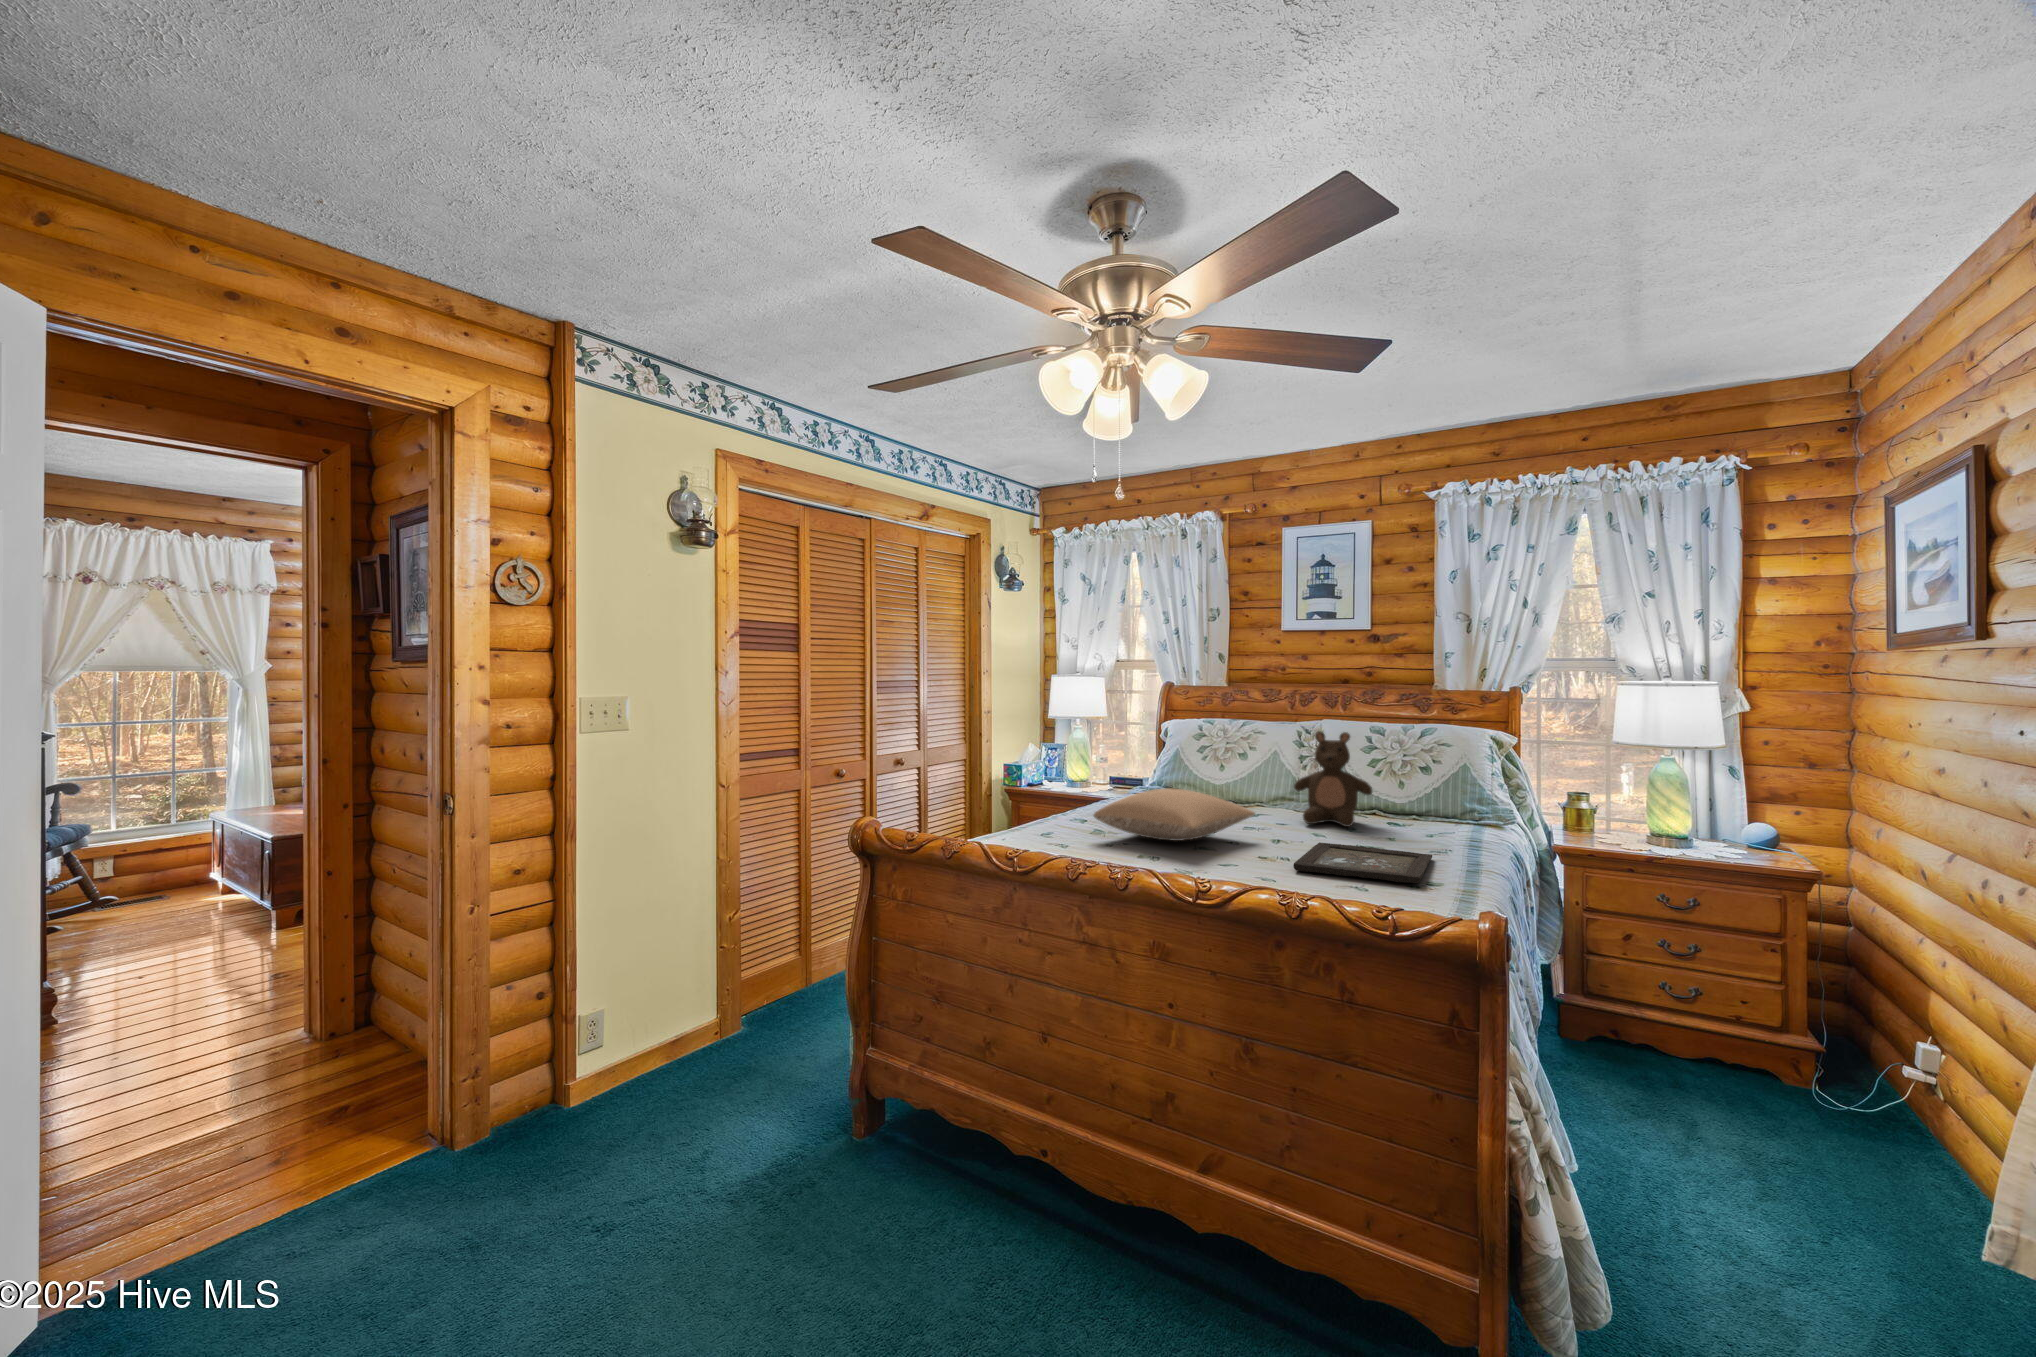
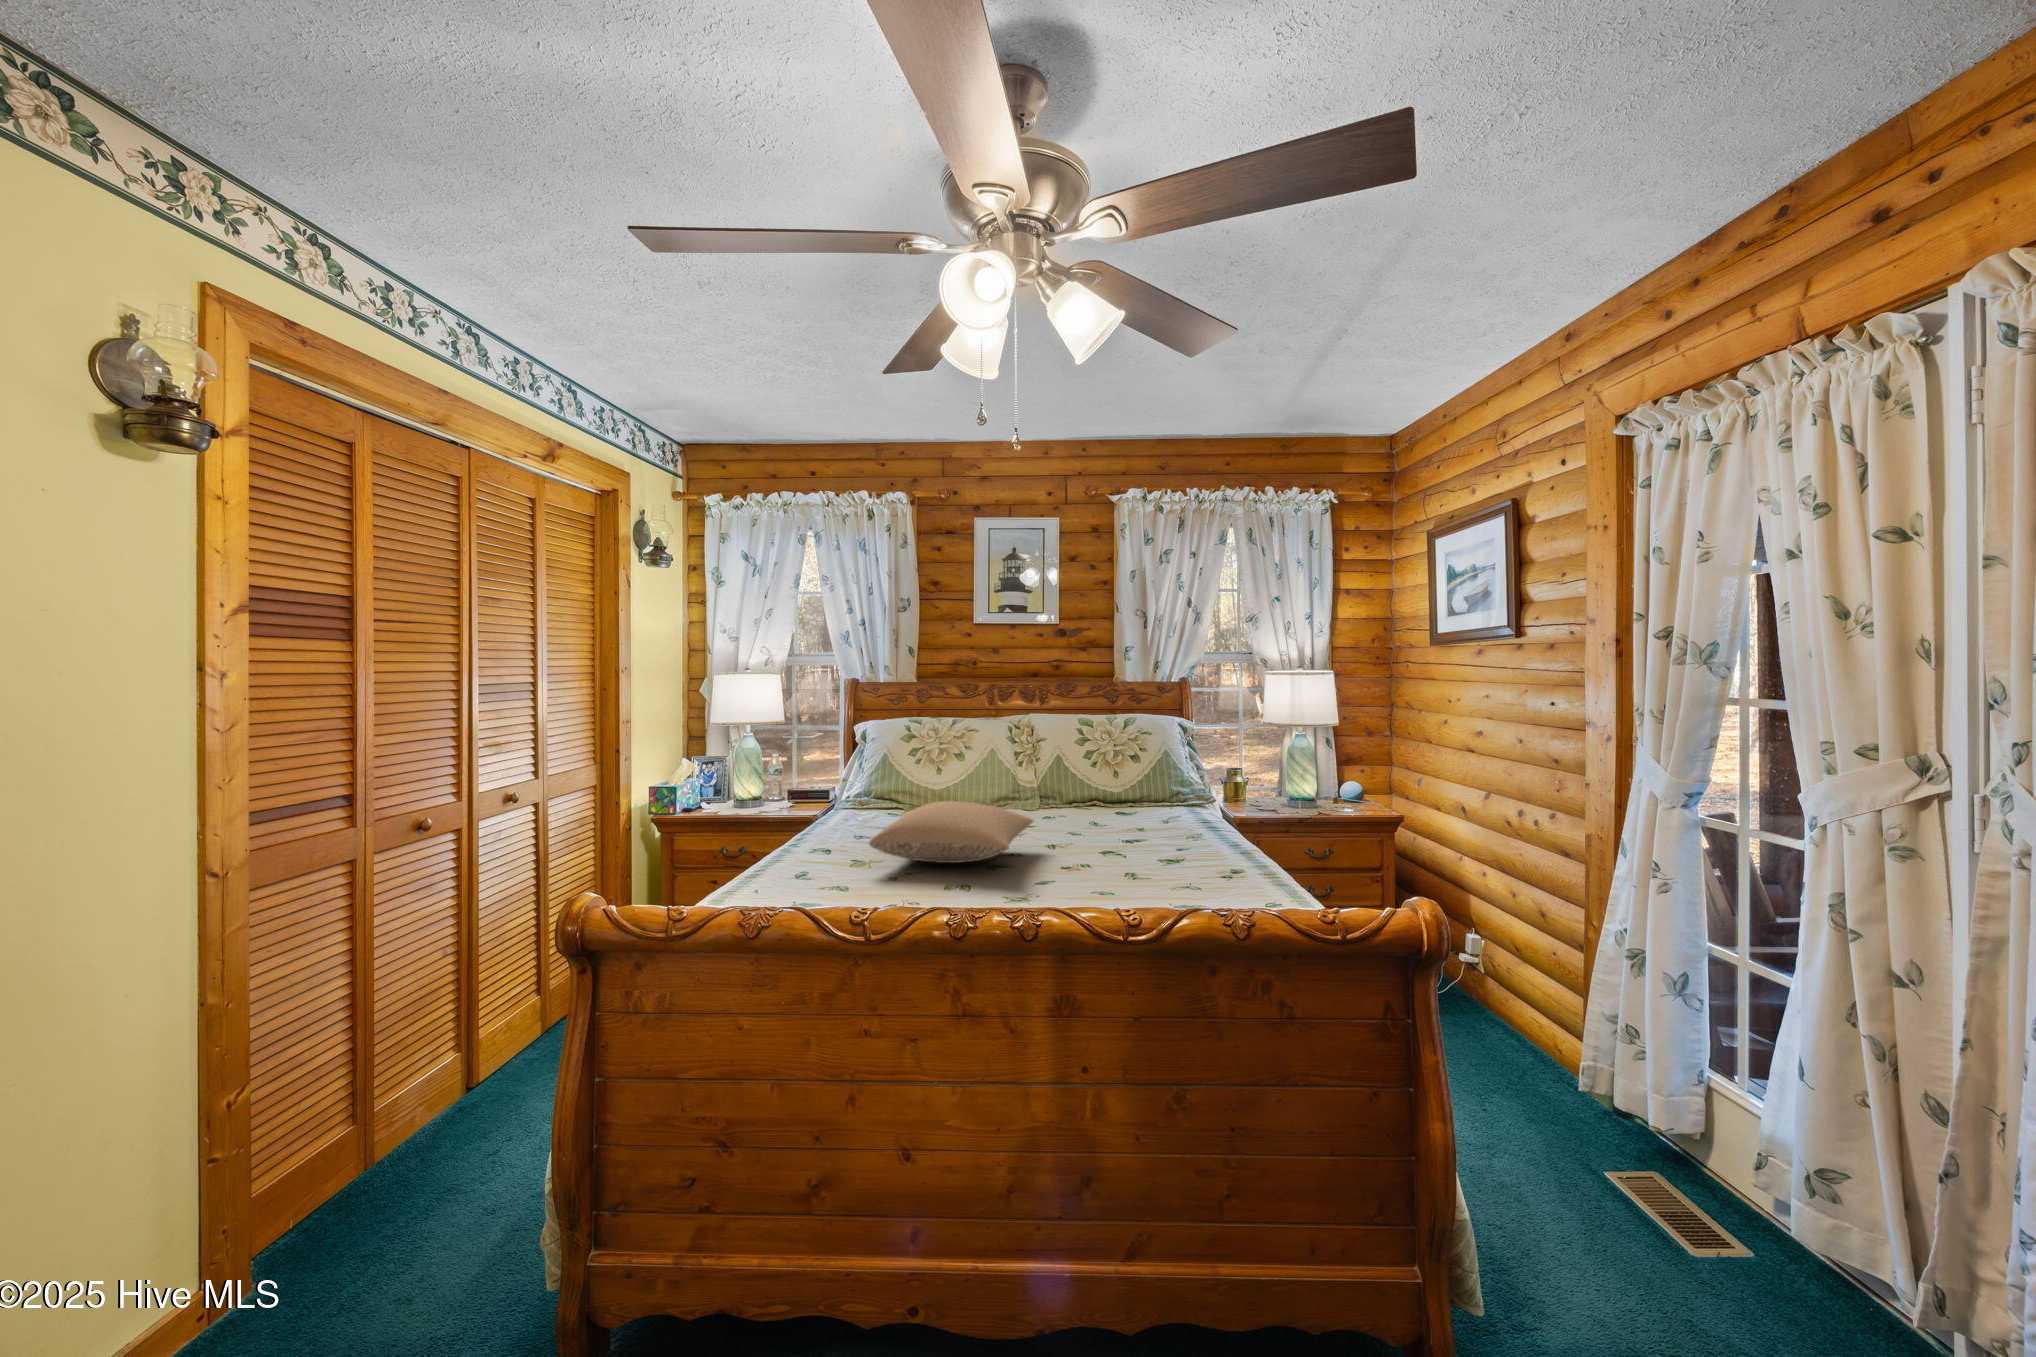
stuffed bear: present [1294,731,1372,827] -> none [1034,727,1109,824]
tray: present [1293,842,1432,883] -> none [1101,845,1244,882]

